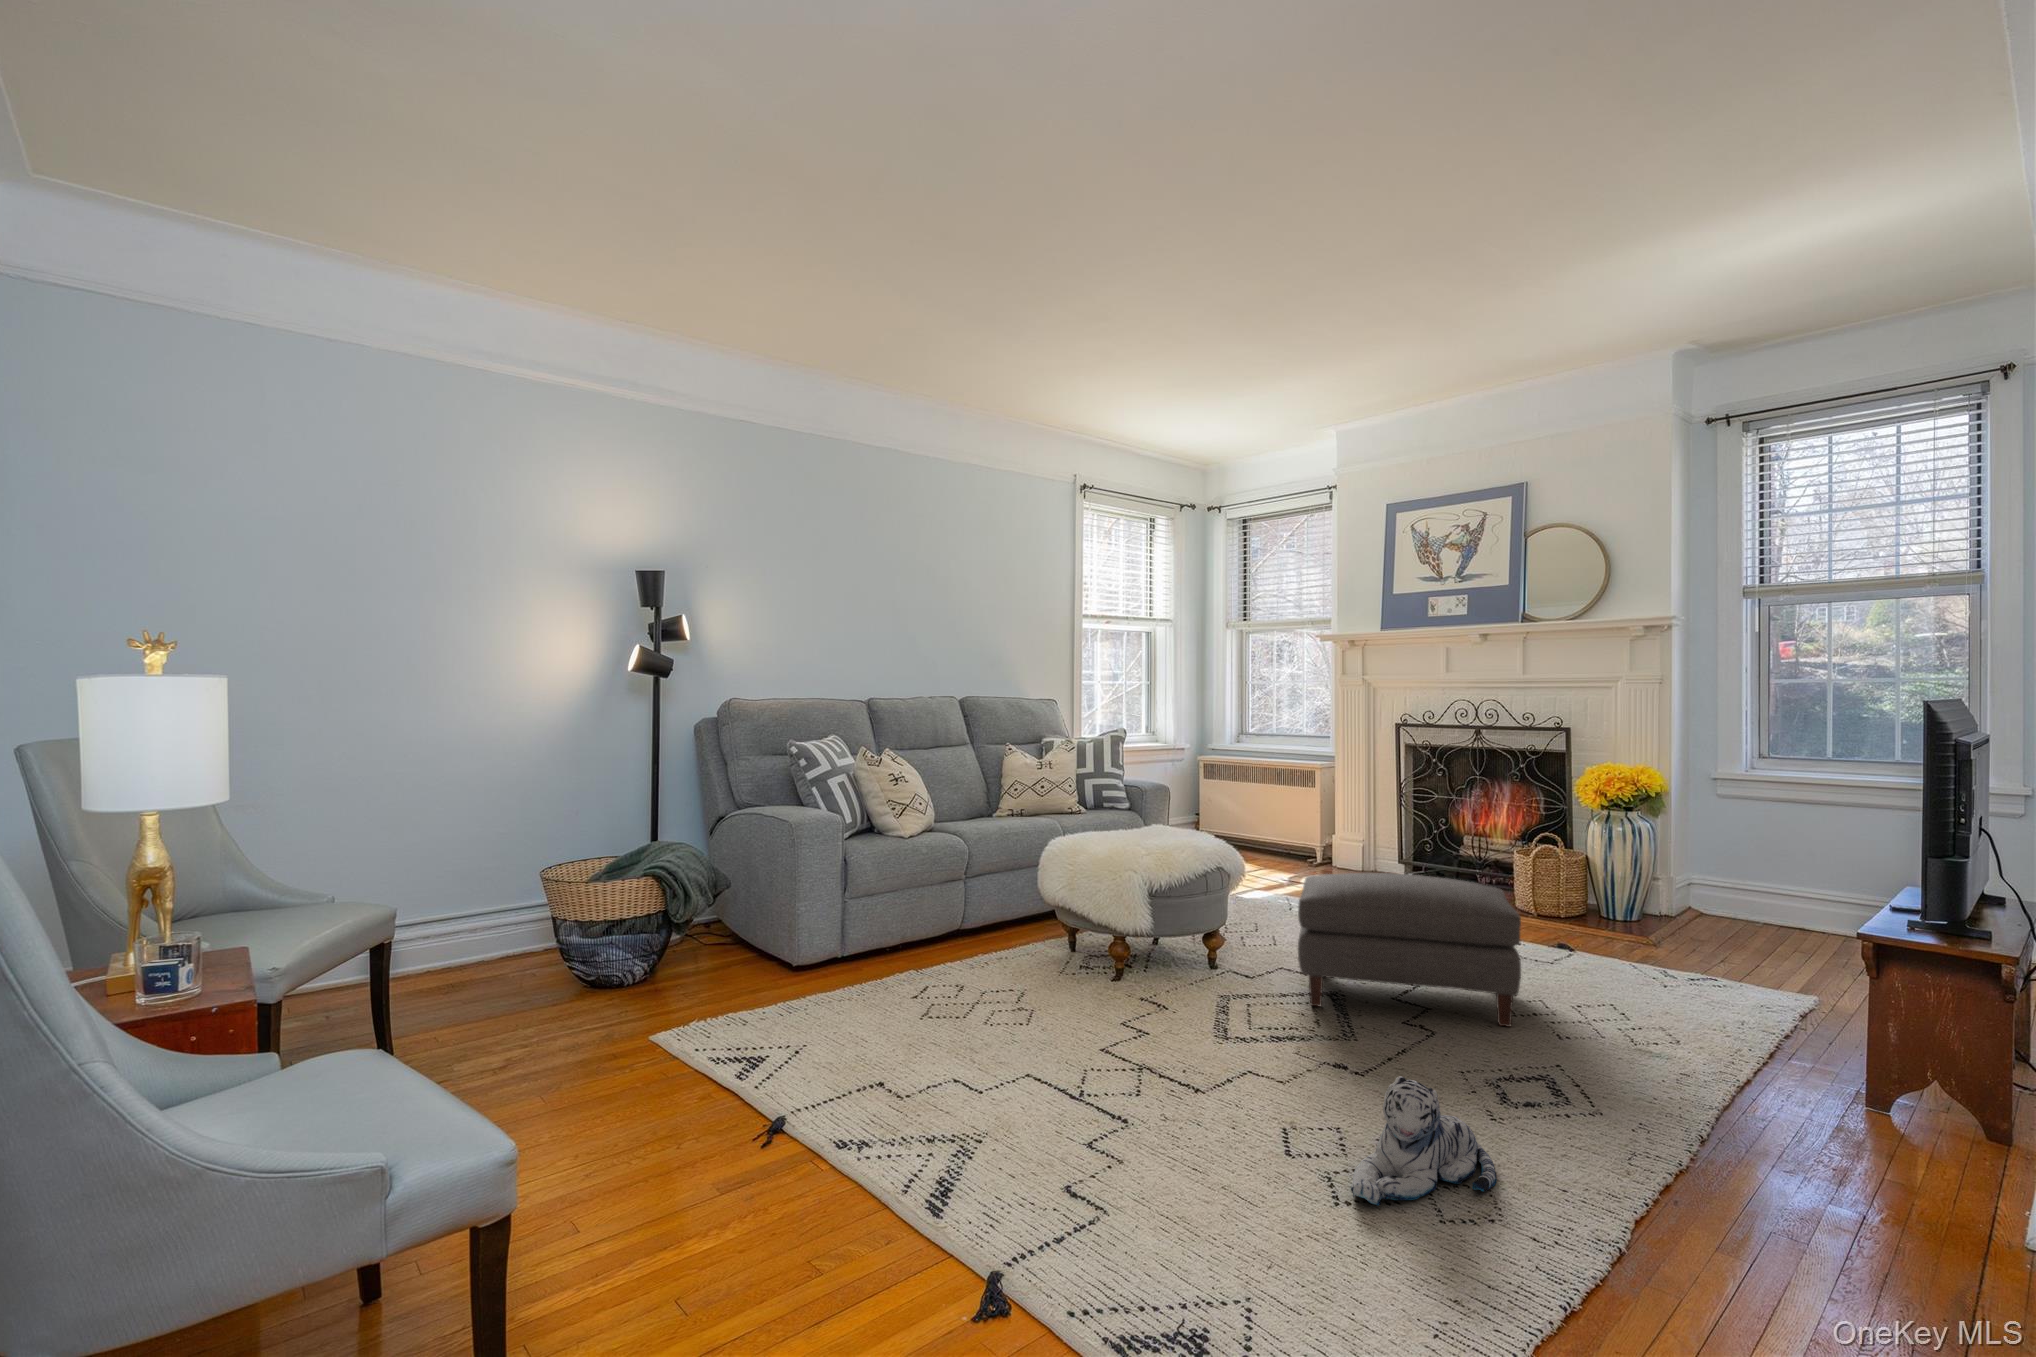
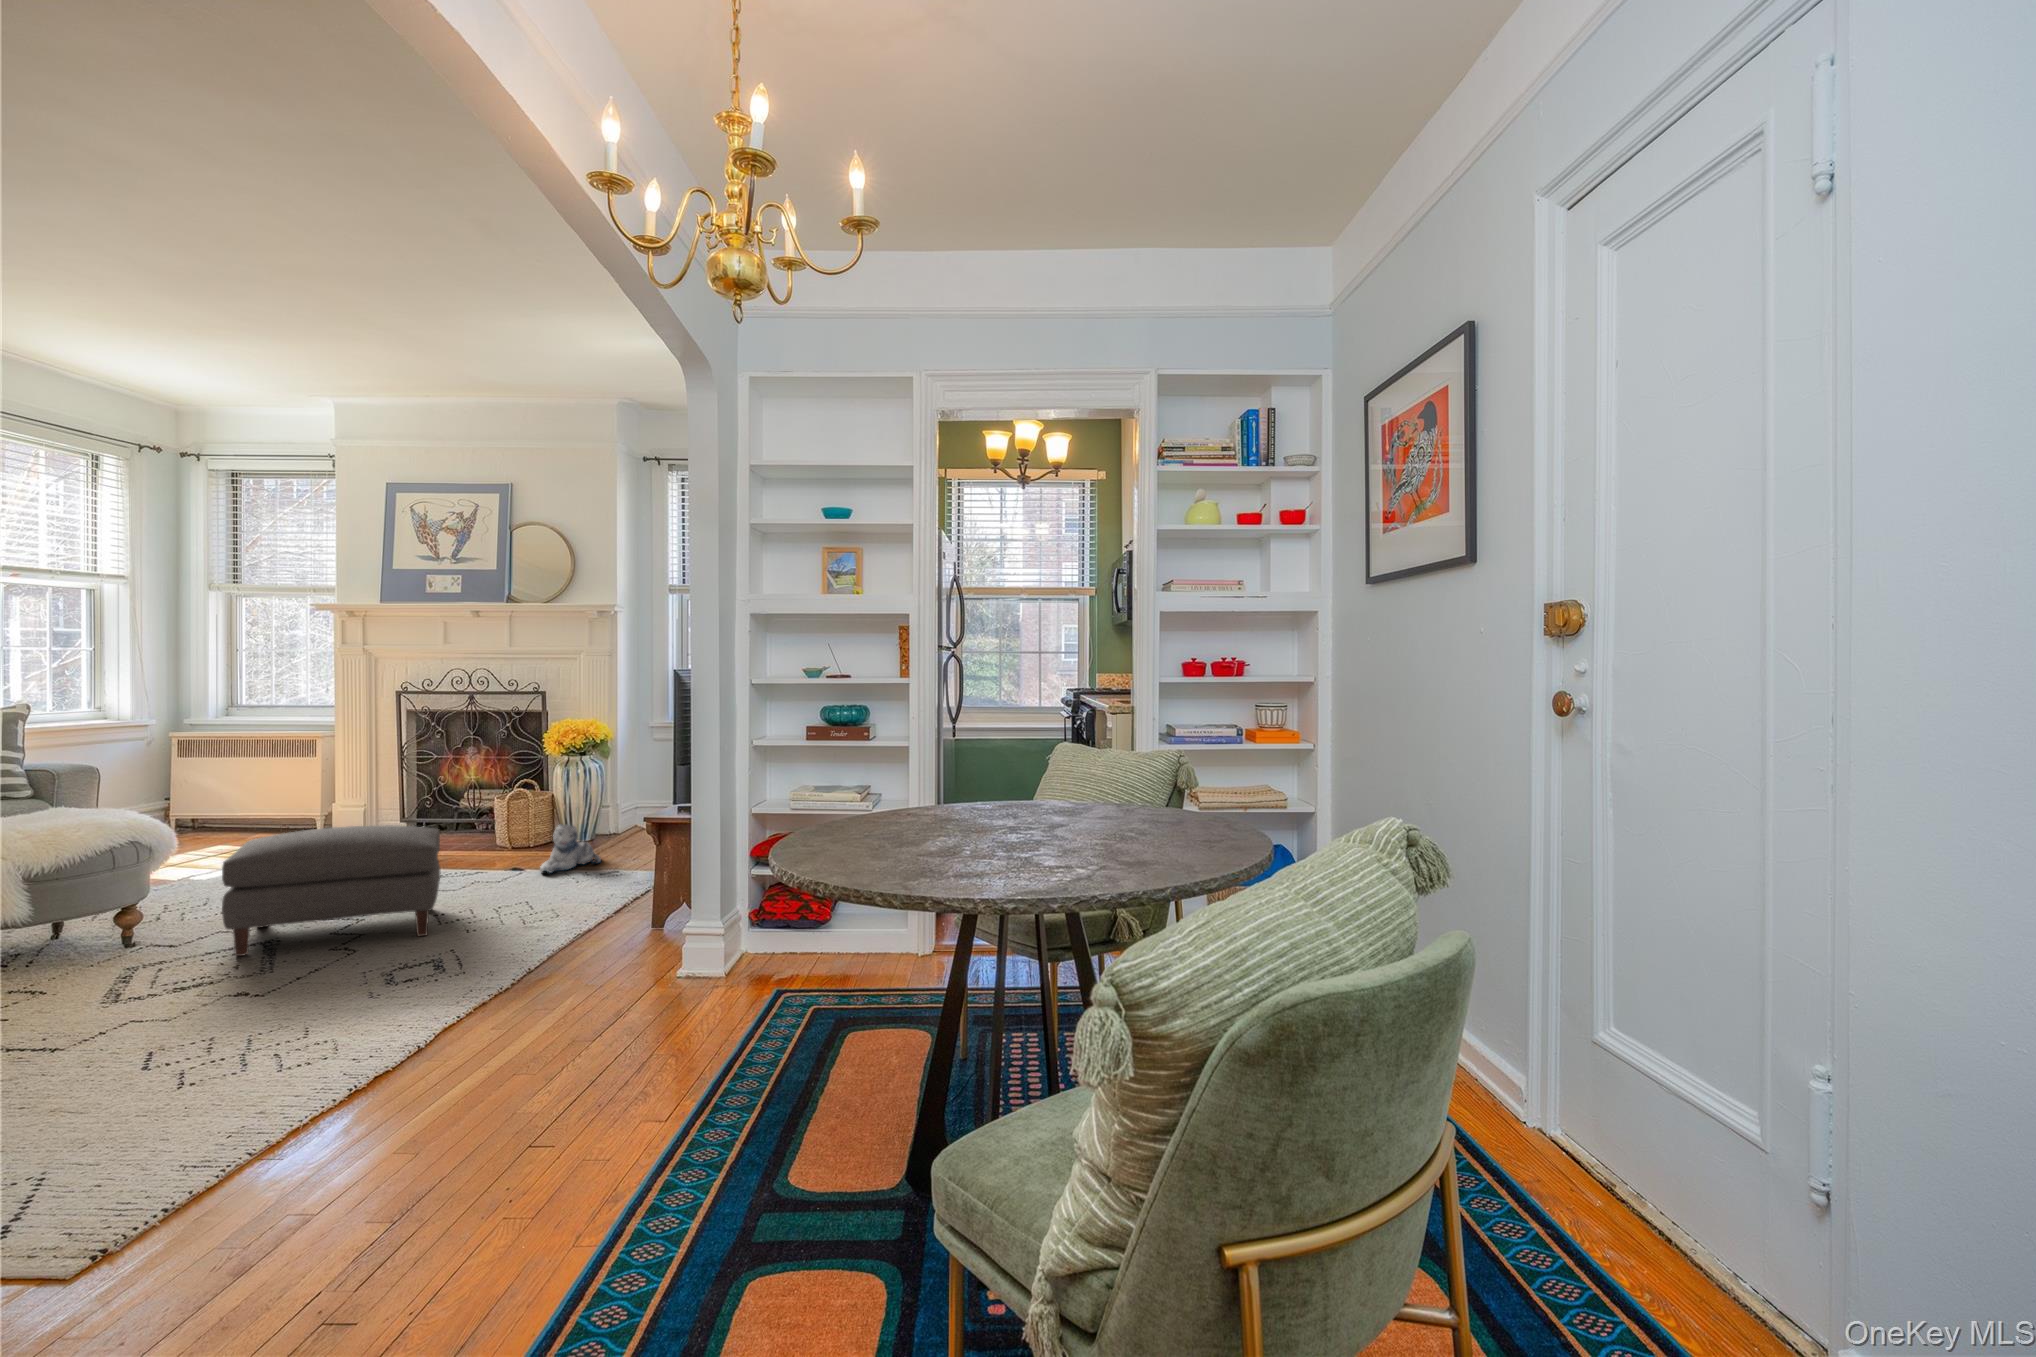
plush toy: present [1351,1076,1497,1205] -> present [540,824,601,873]

